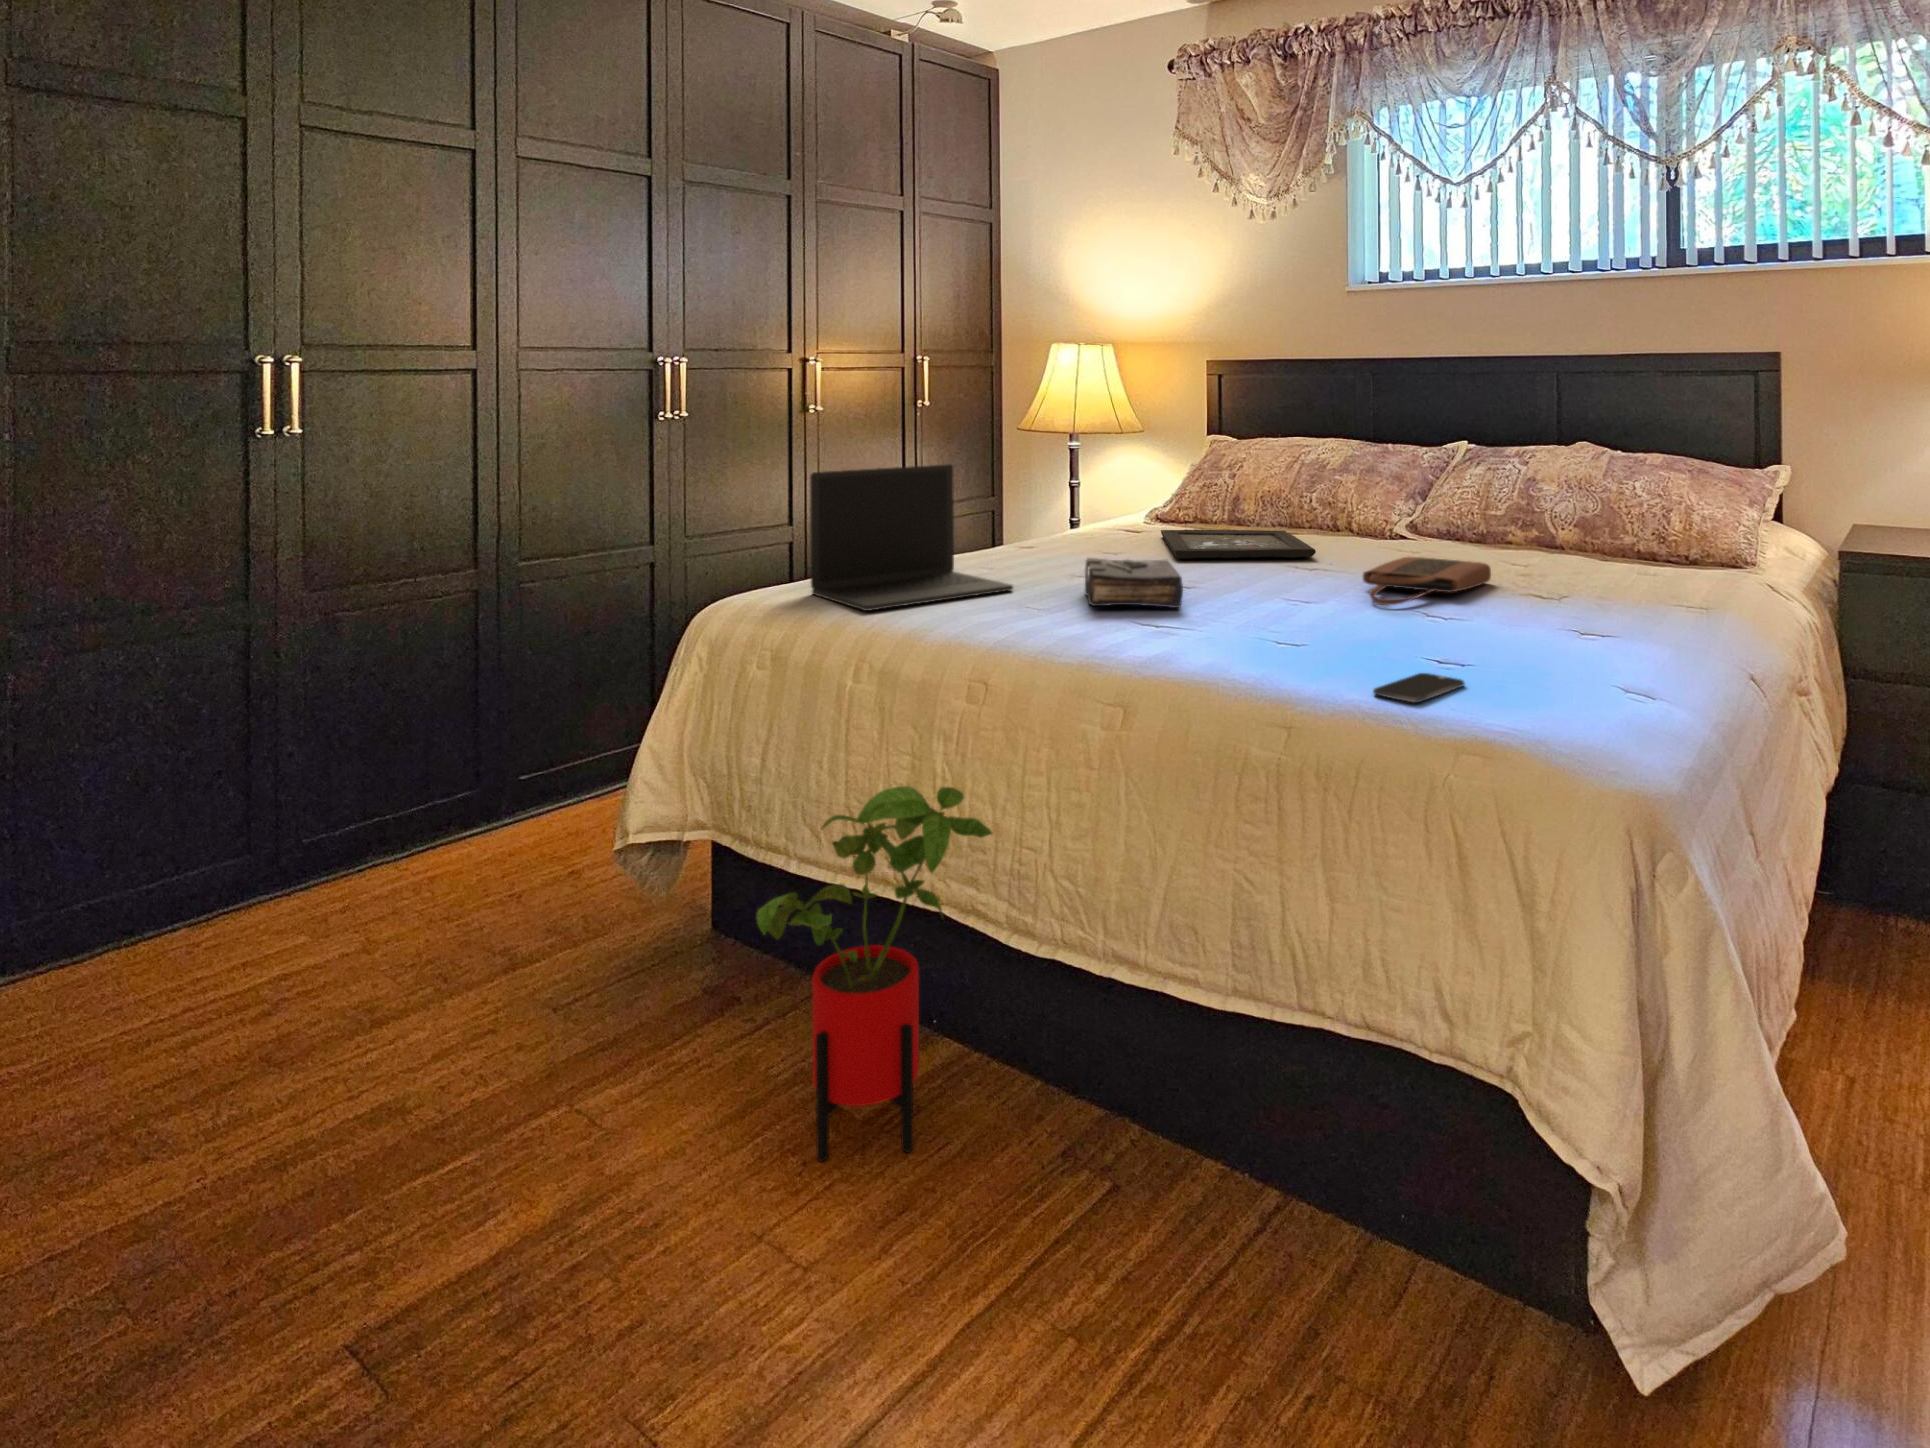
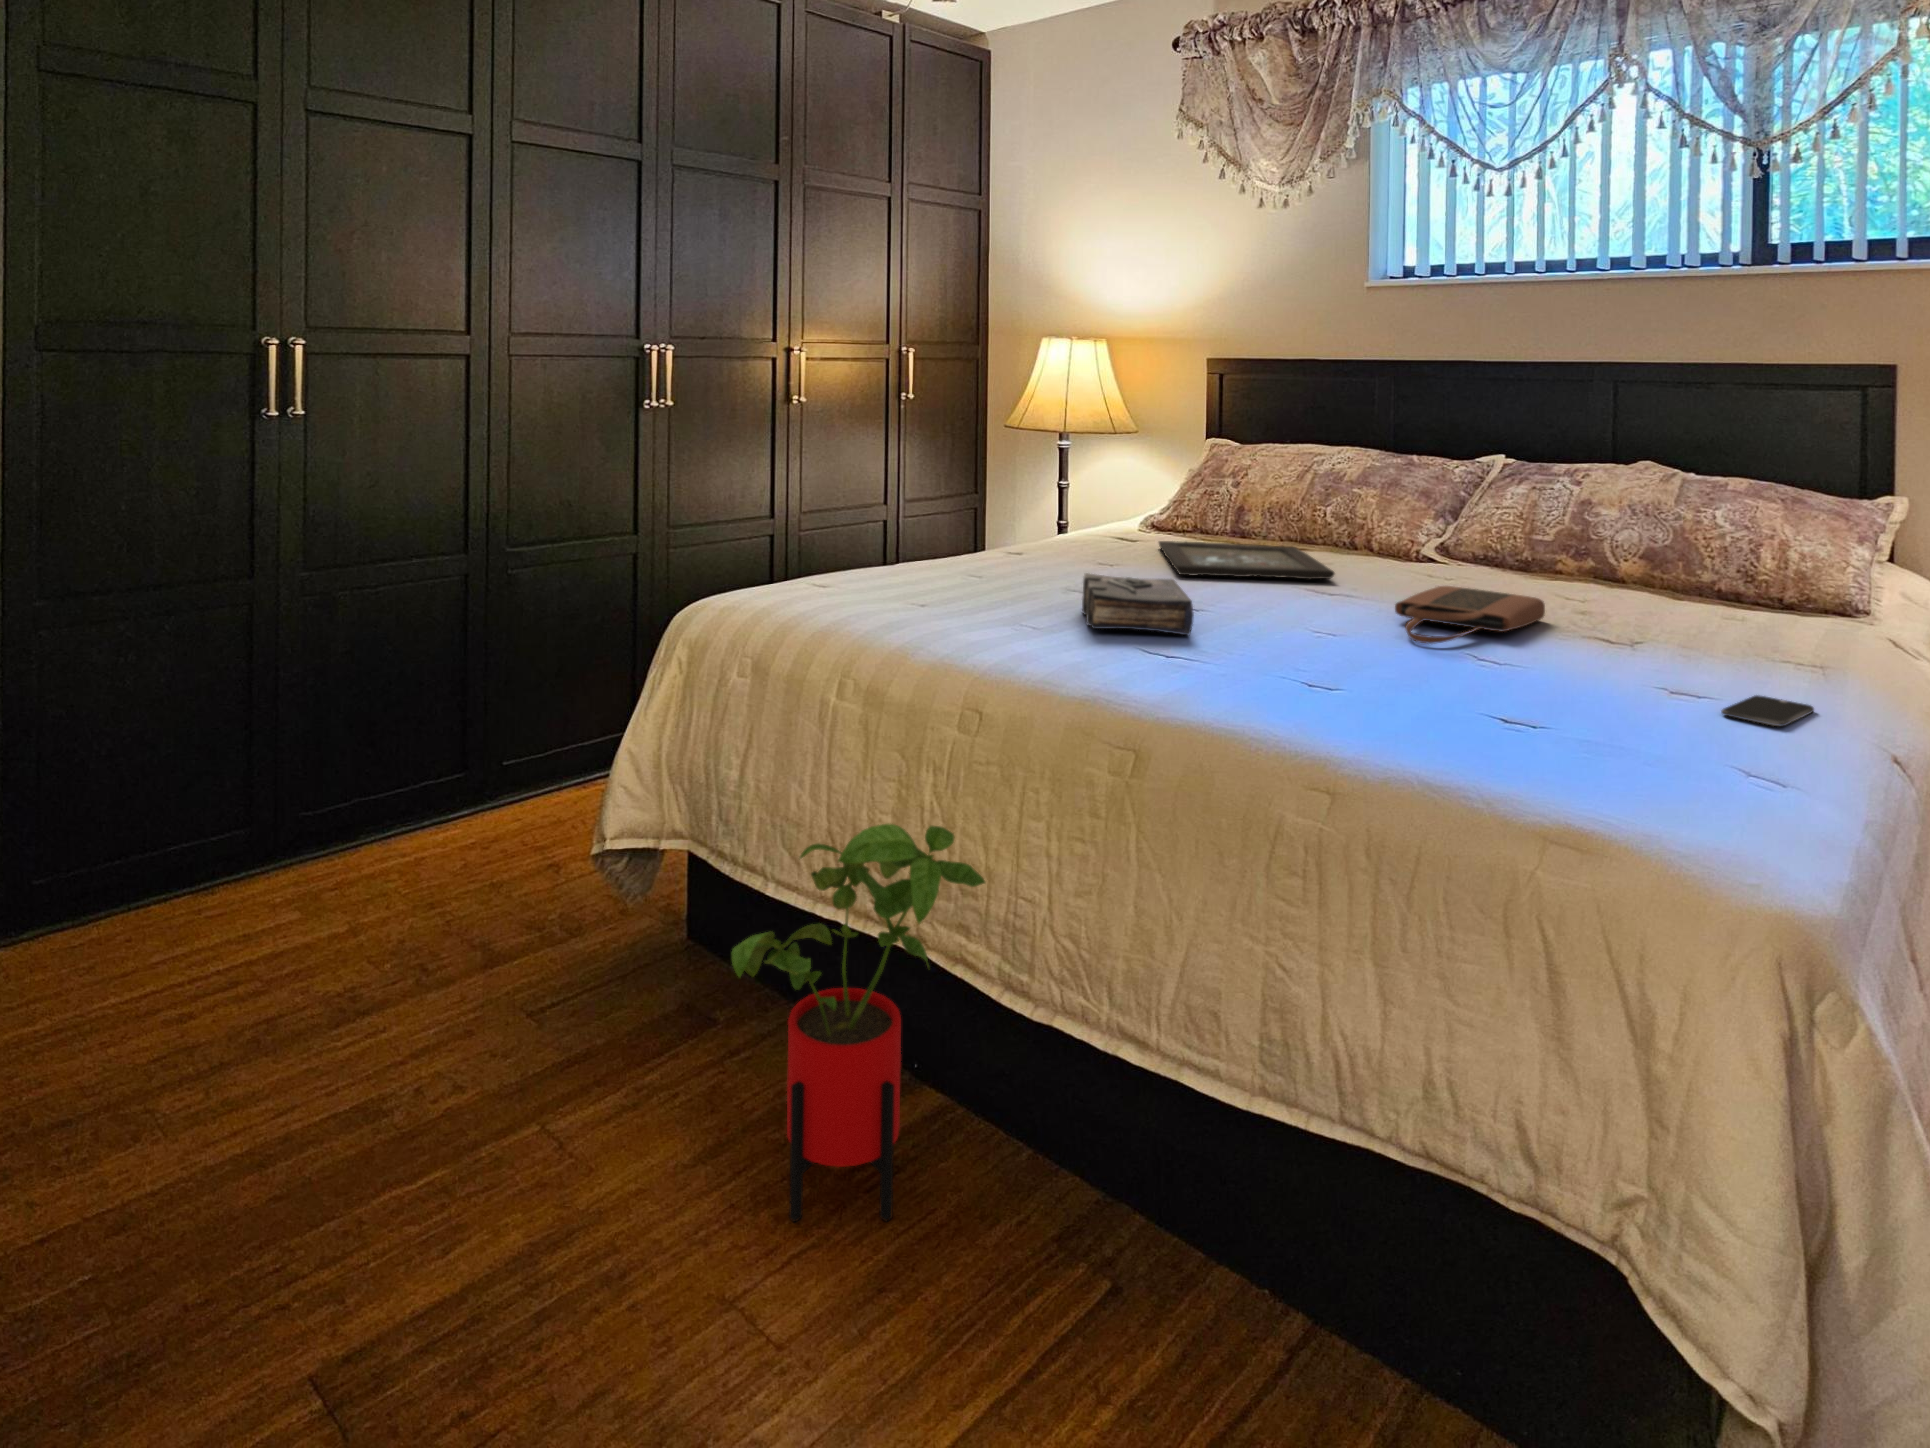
laptop: present [810,464,1013,611] -> none [792,466,1004,622]
smartphone: present [1373,673,1464,702] -> present [1721,695,1814,726]

